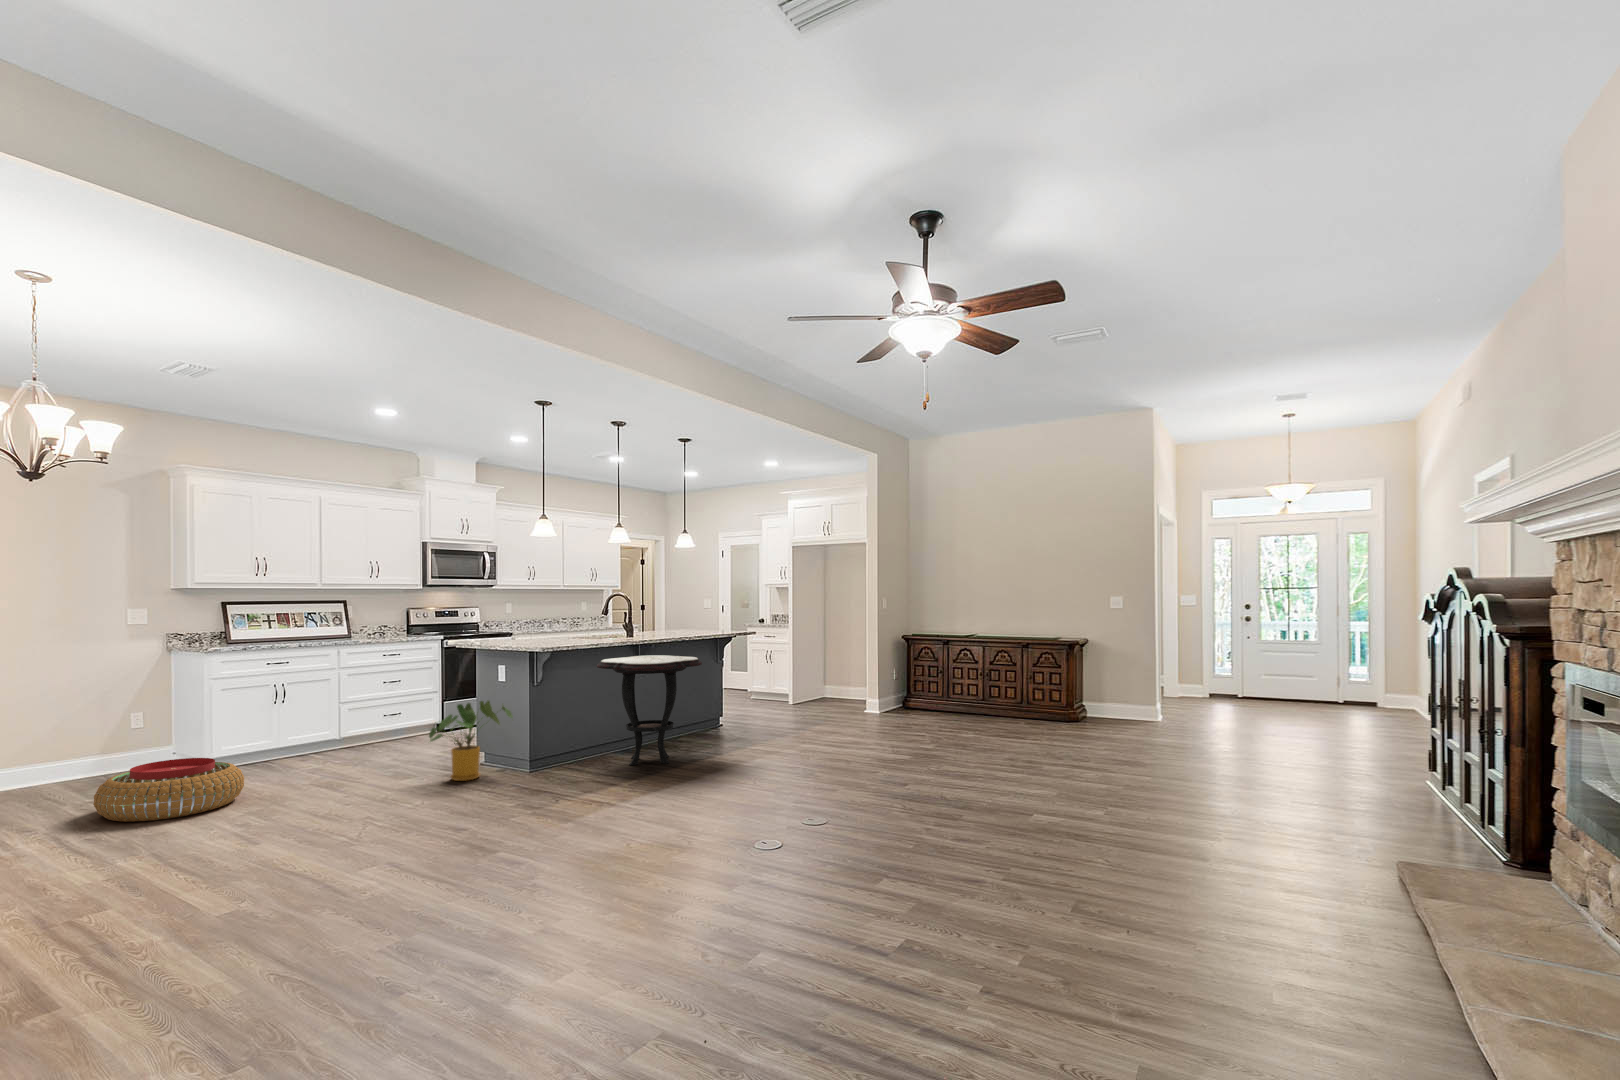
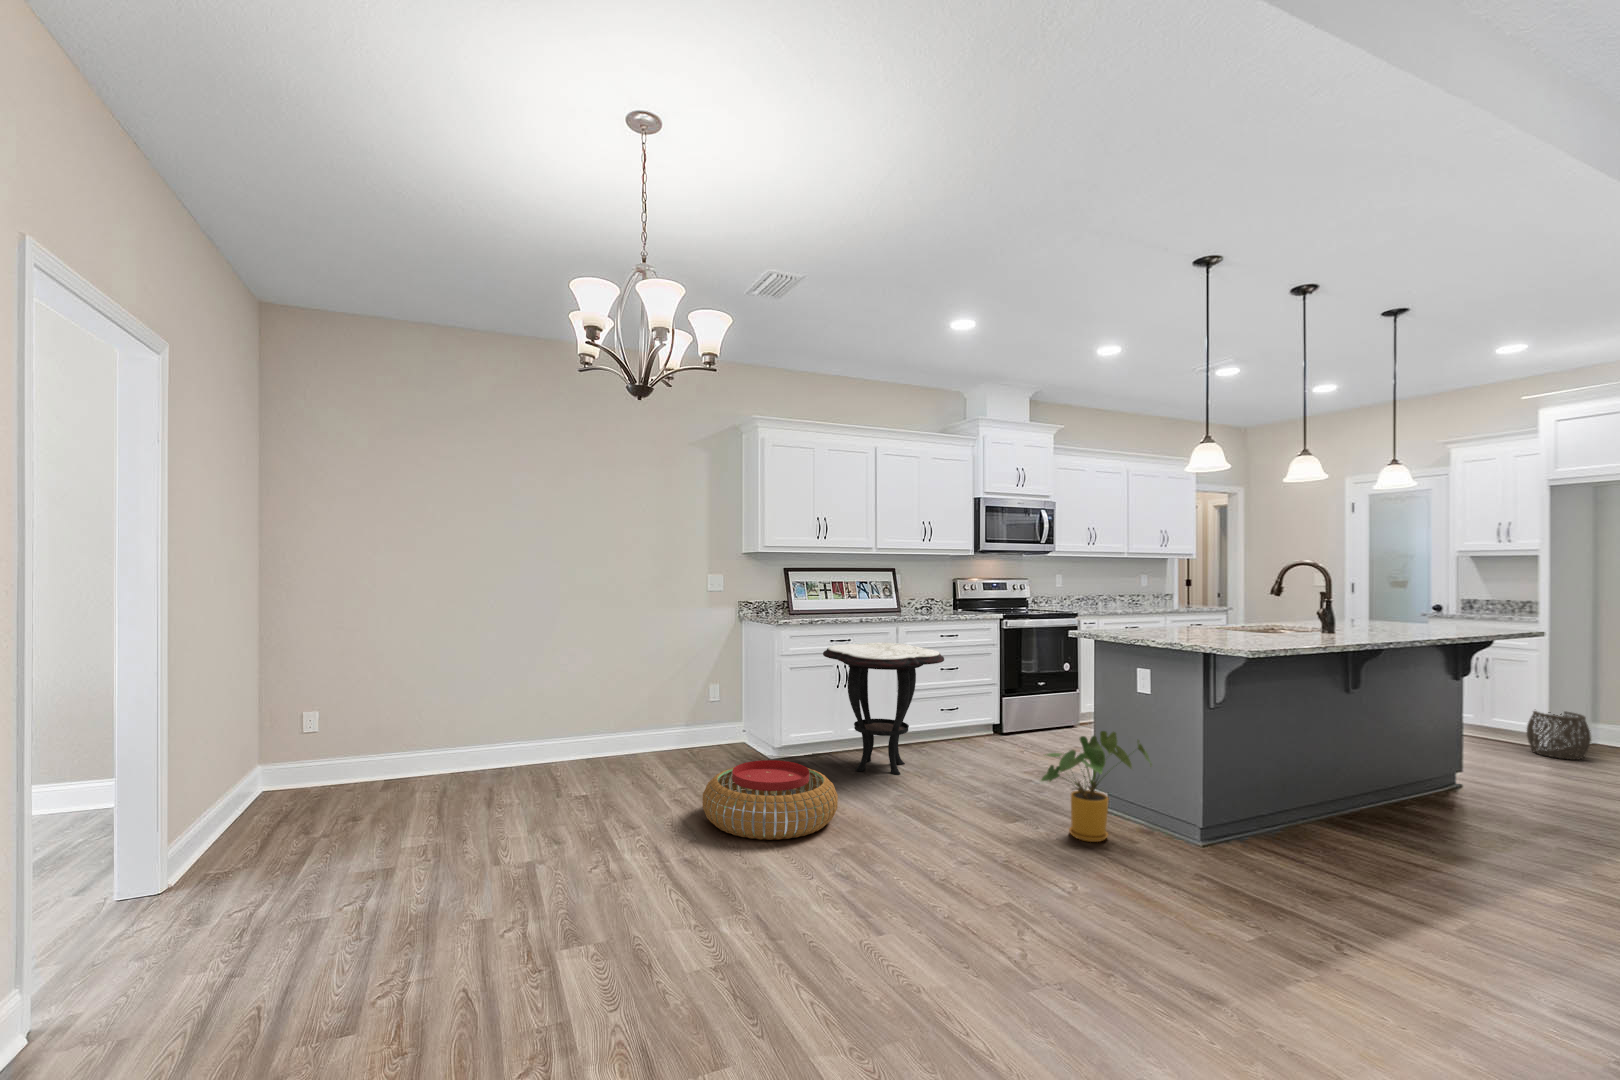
side table: present [597,655,702,765] -> present [823,642,944,775]
woven basket: none [808,674,840,703] -> present [1527,711,1591,760]

